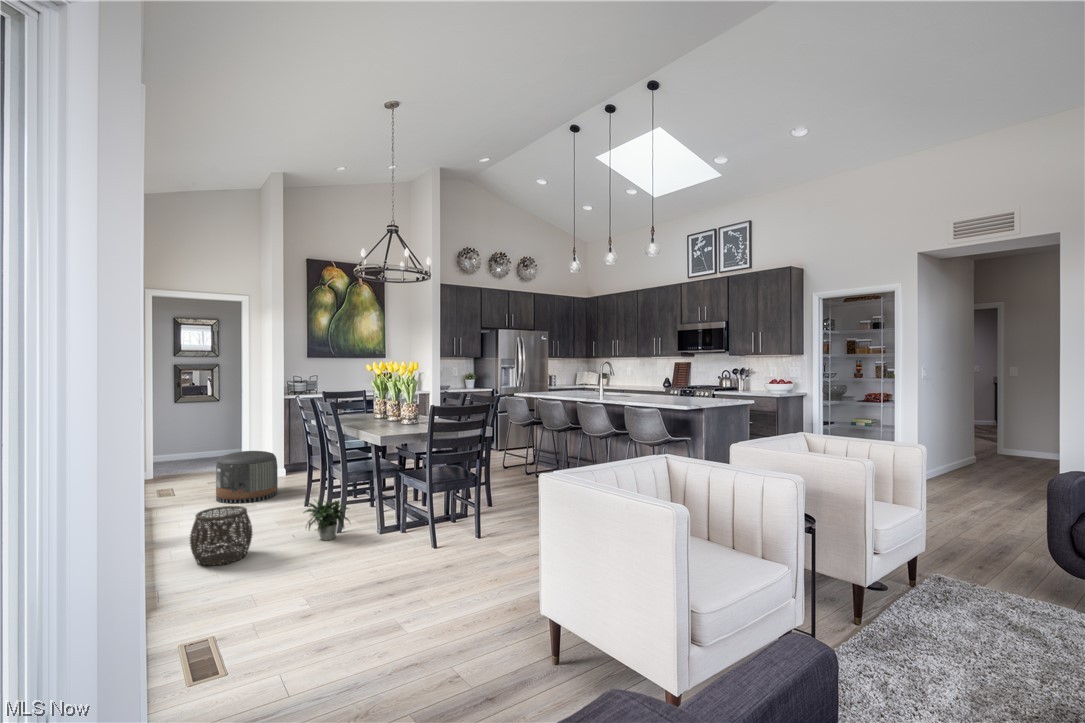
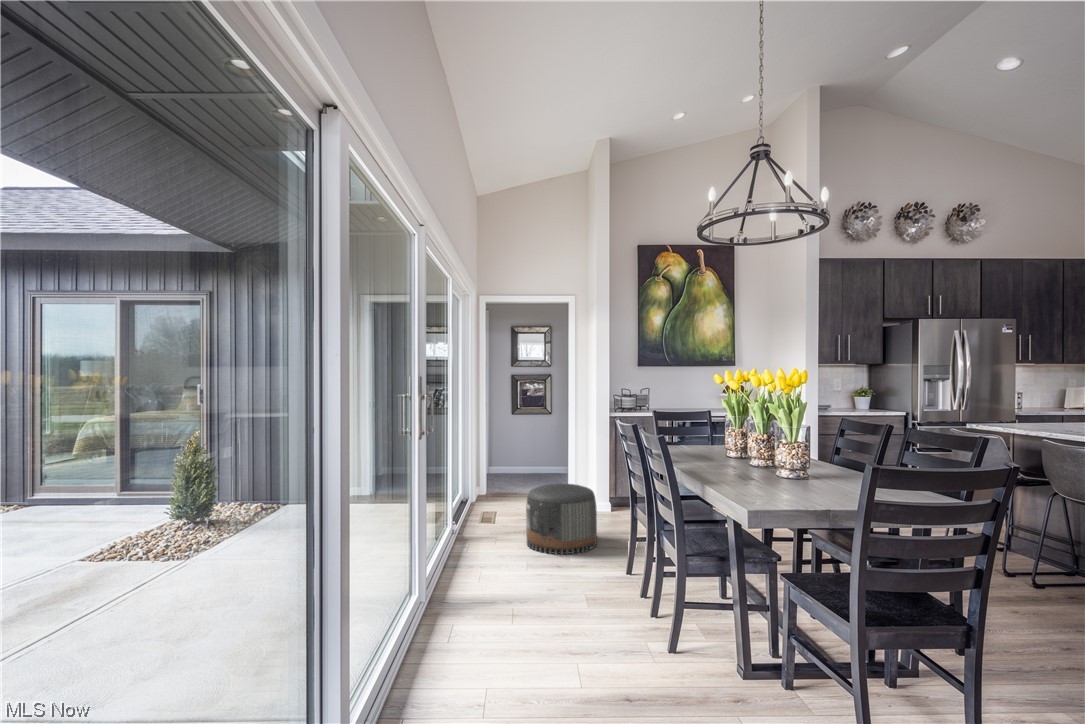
potted plant: present [304,501,349,540] -> none [598,590,688,671]
woven basket: present [190,506,252,566] -> none [448,586,534,690]

